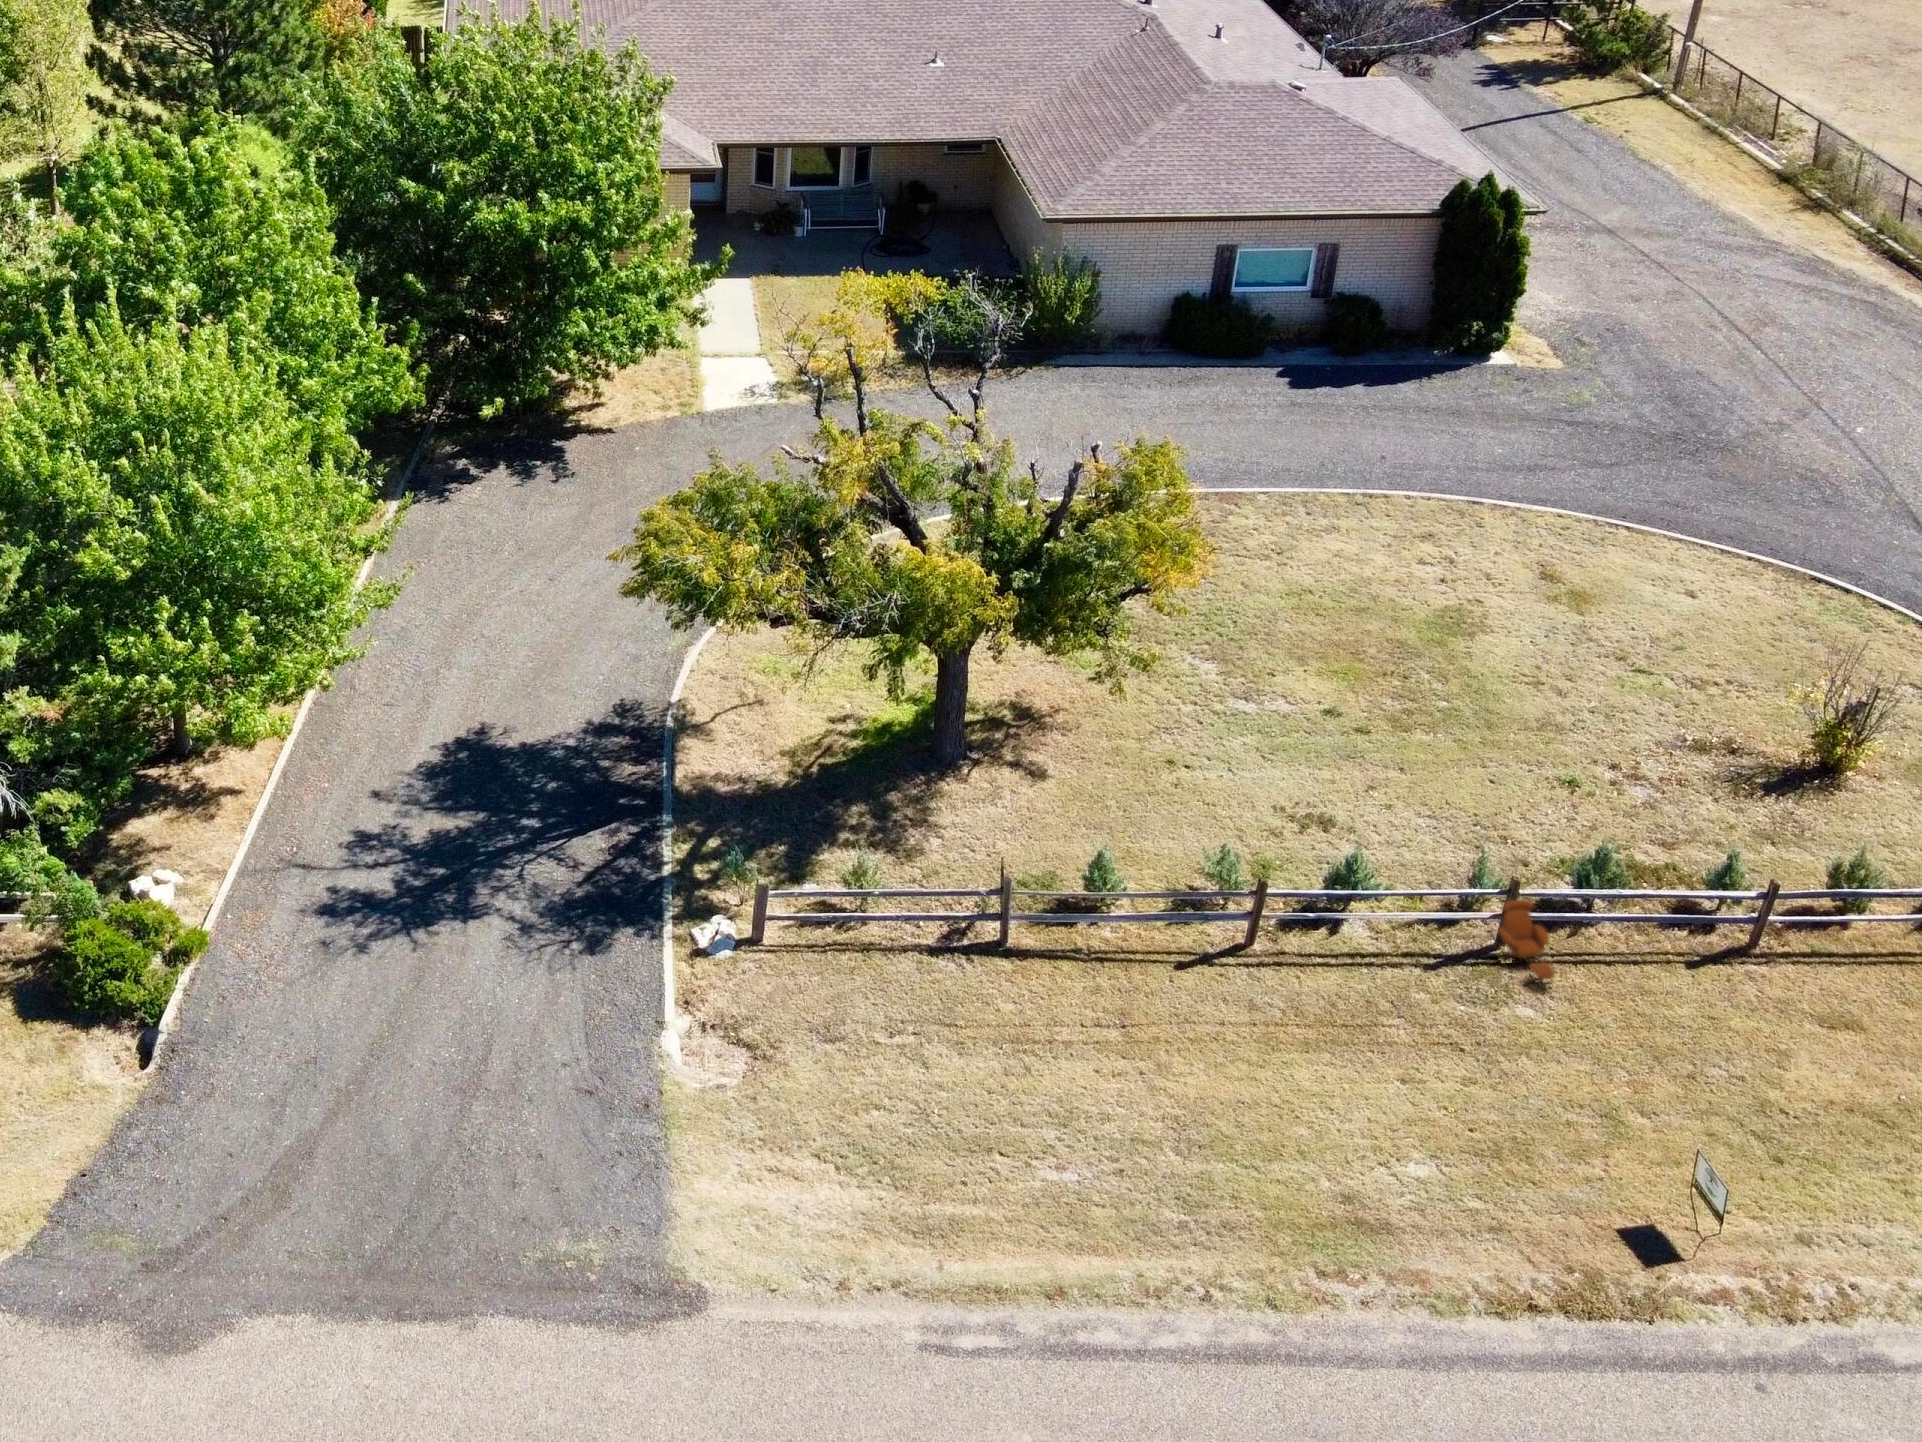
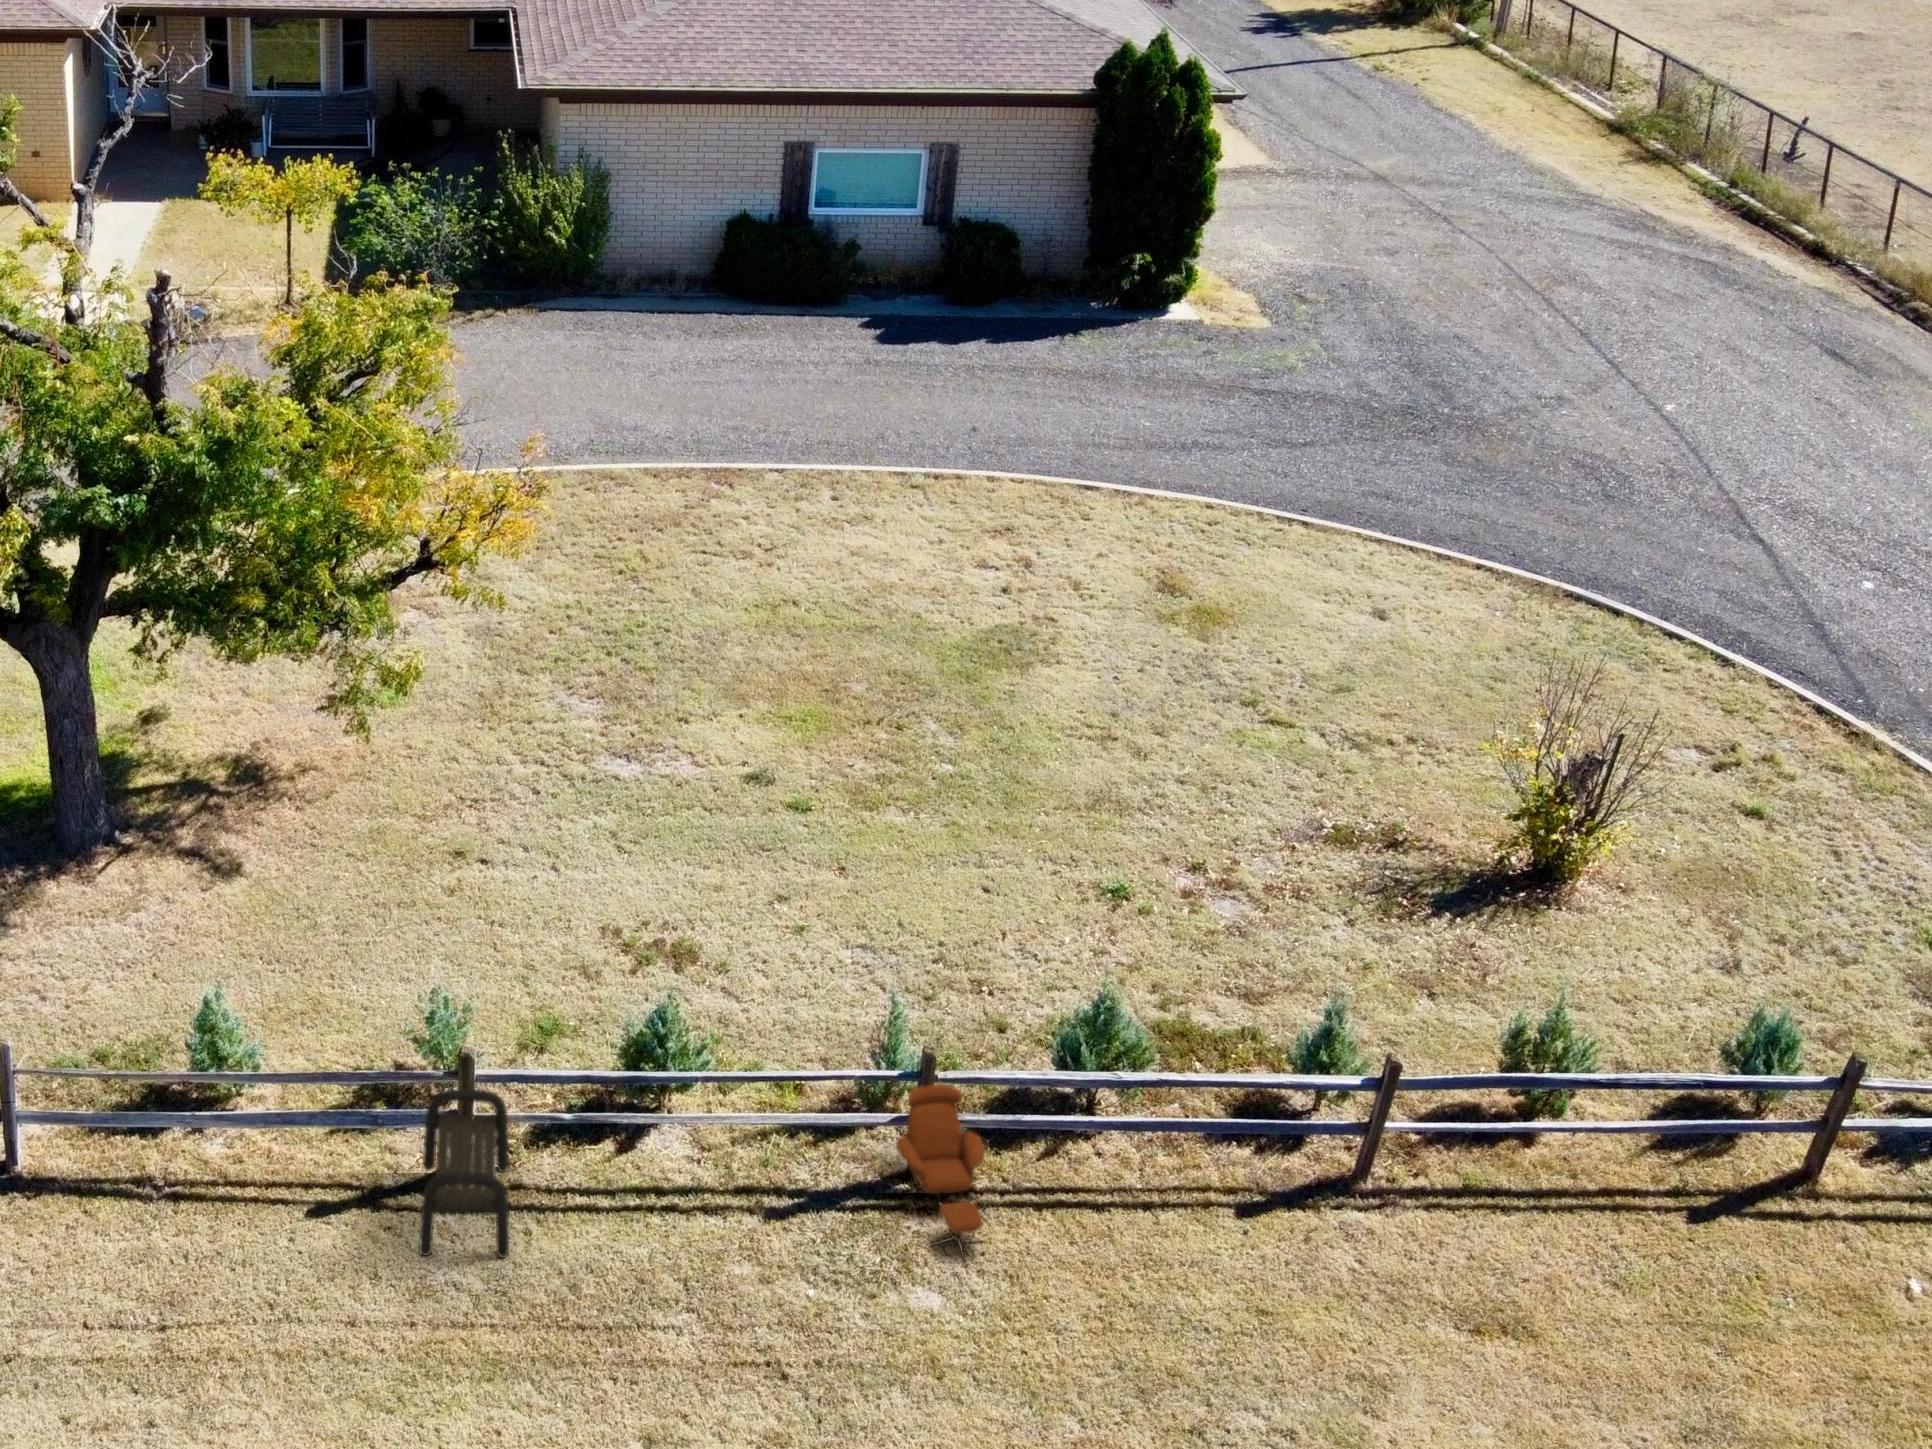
bench: none [1232,904,1303,993] -> present [419,1089,509,1258]

